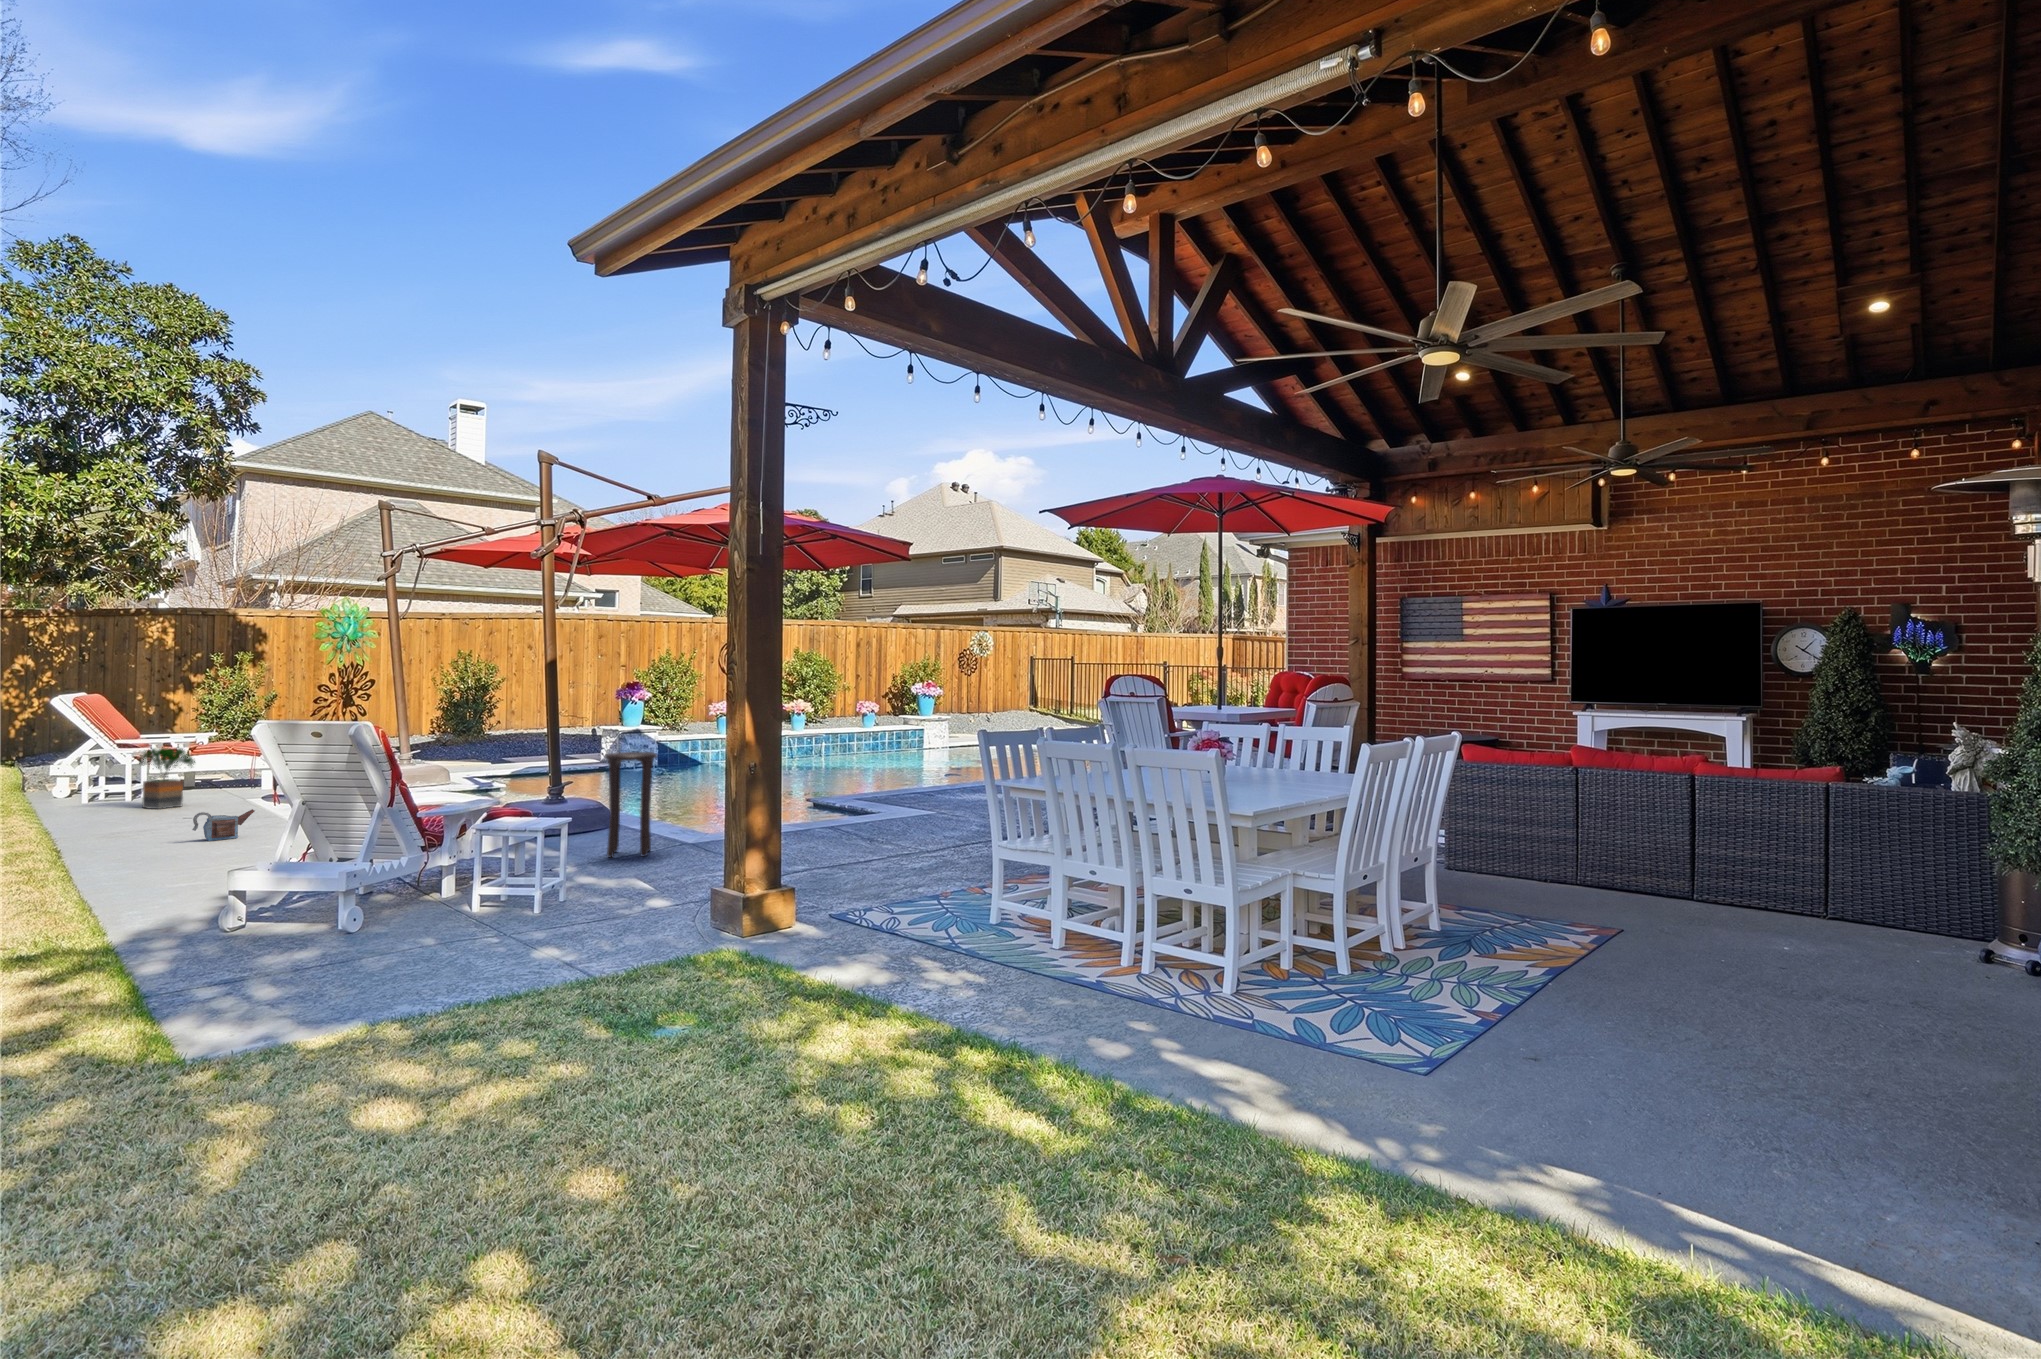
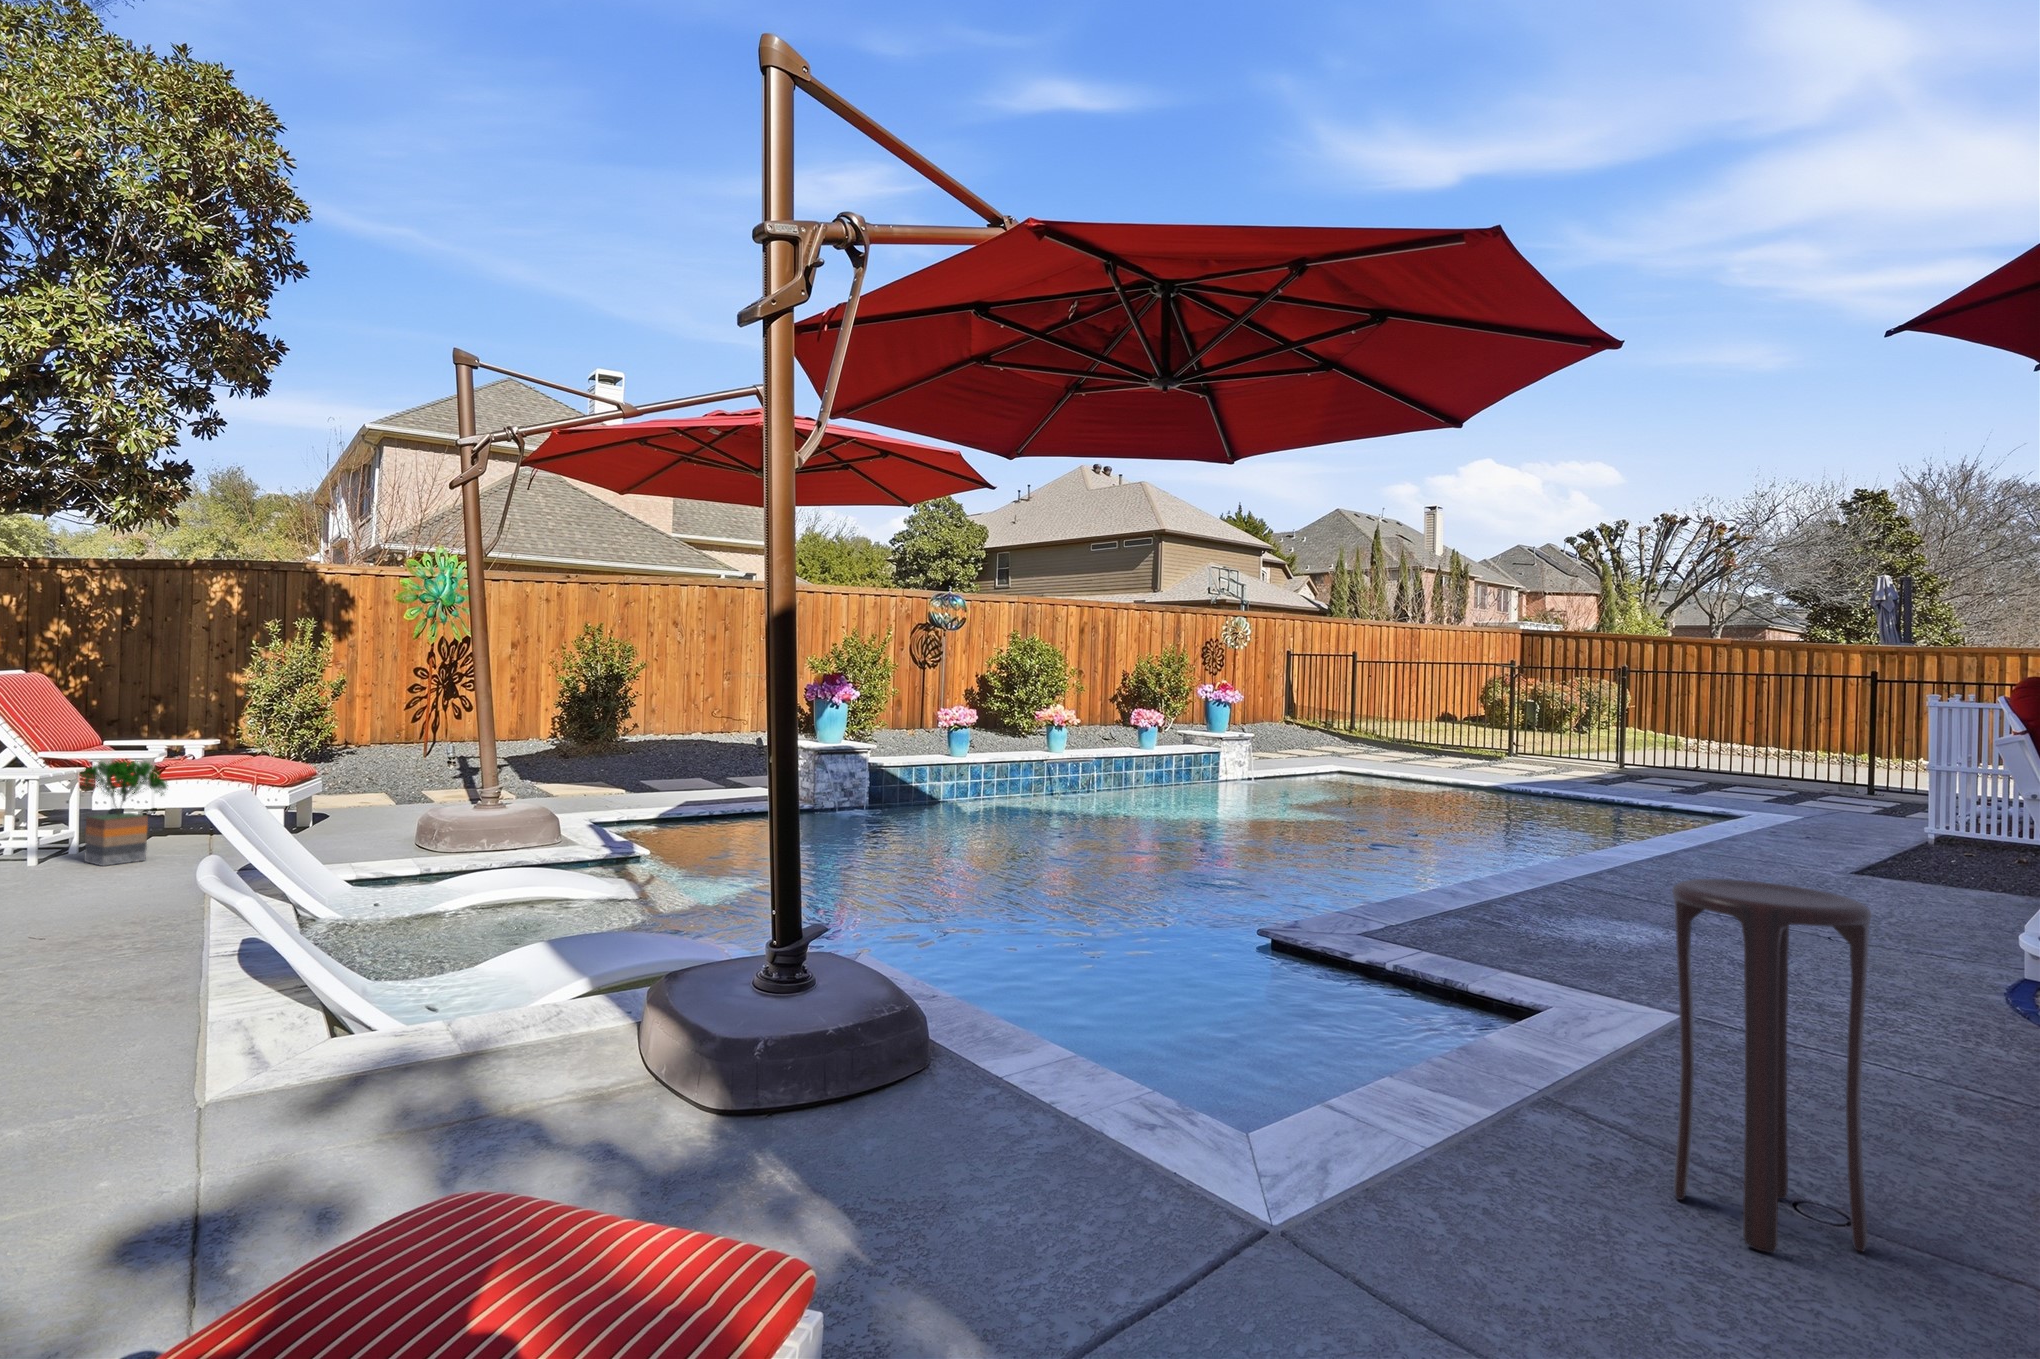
stool: present [605,752,657,857] -> present [1672,879,1872,1253]
watering can: present [192,809,255,841] -> none [20,911,163,984]

